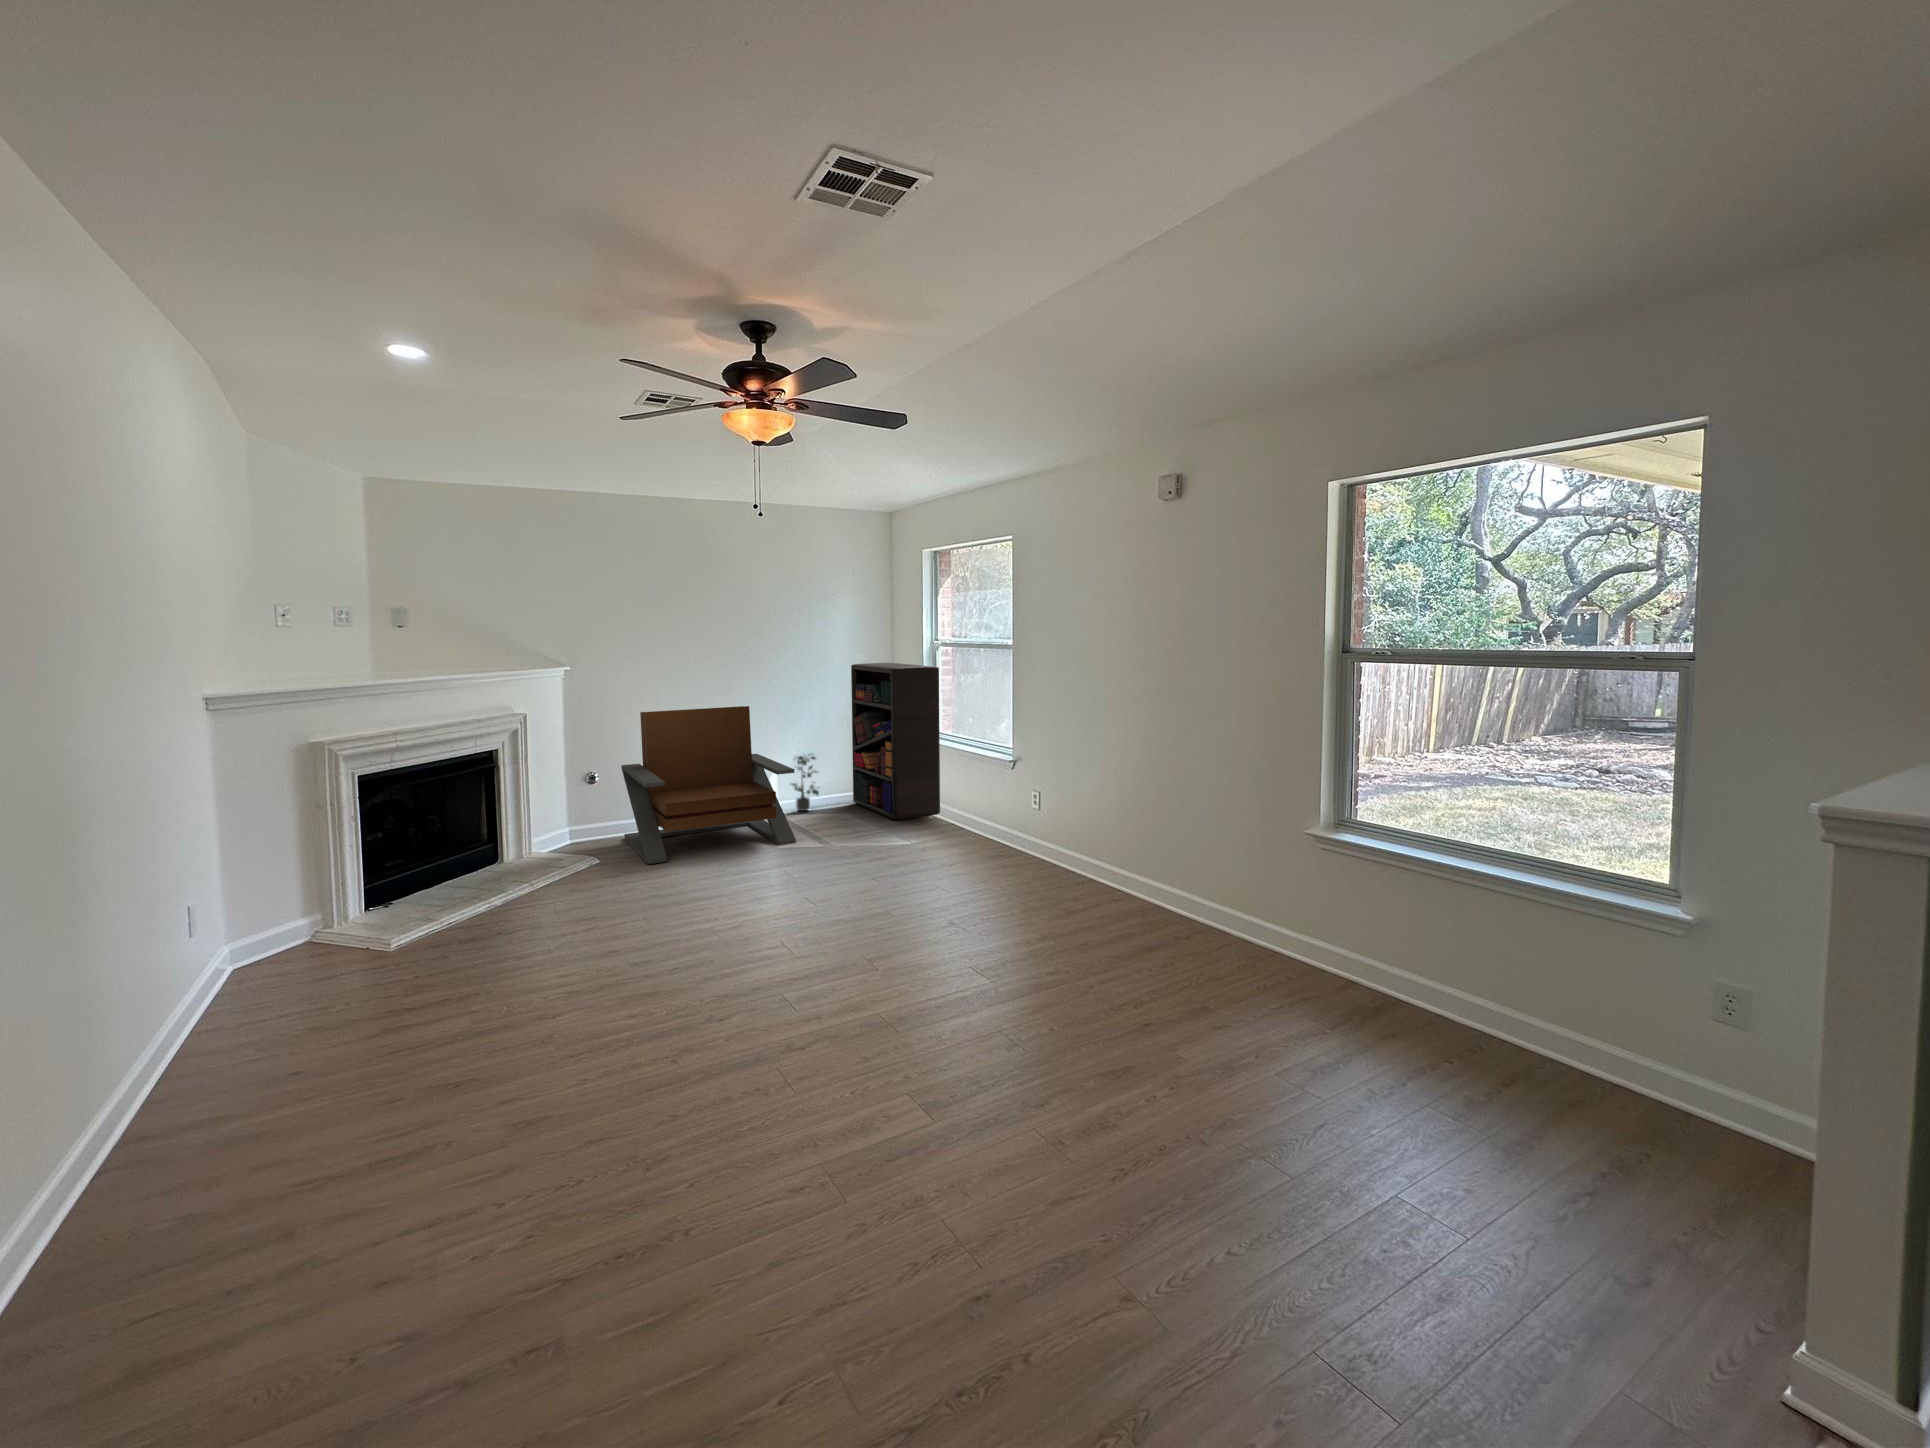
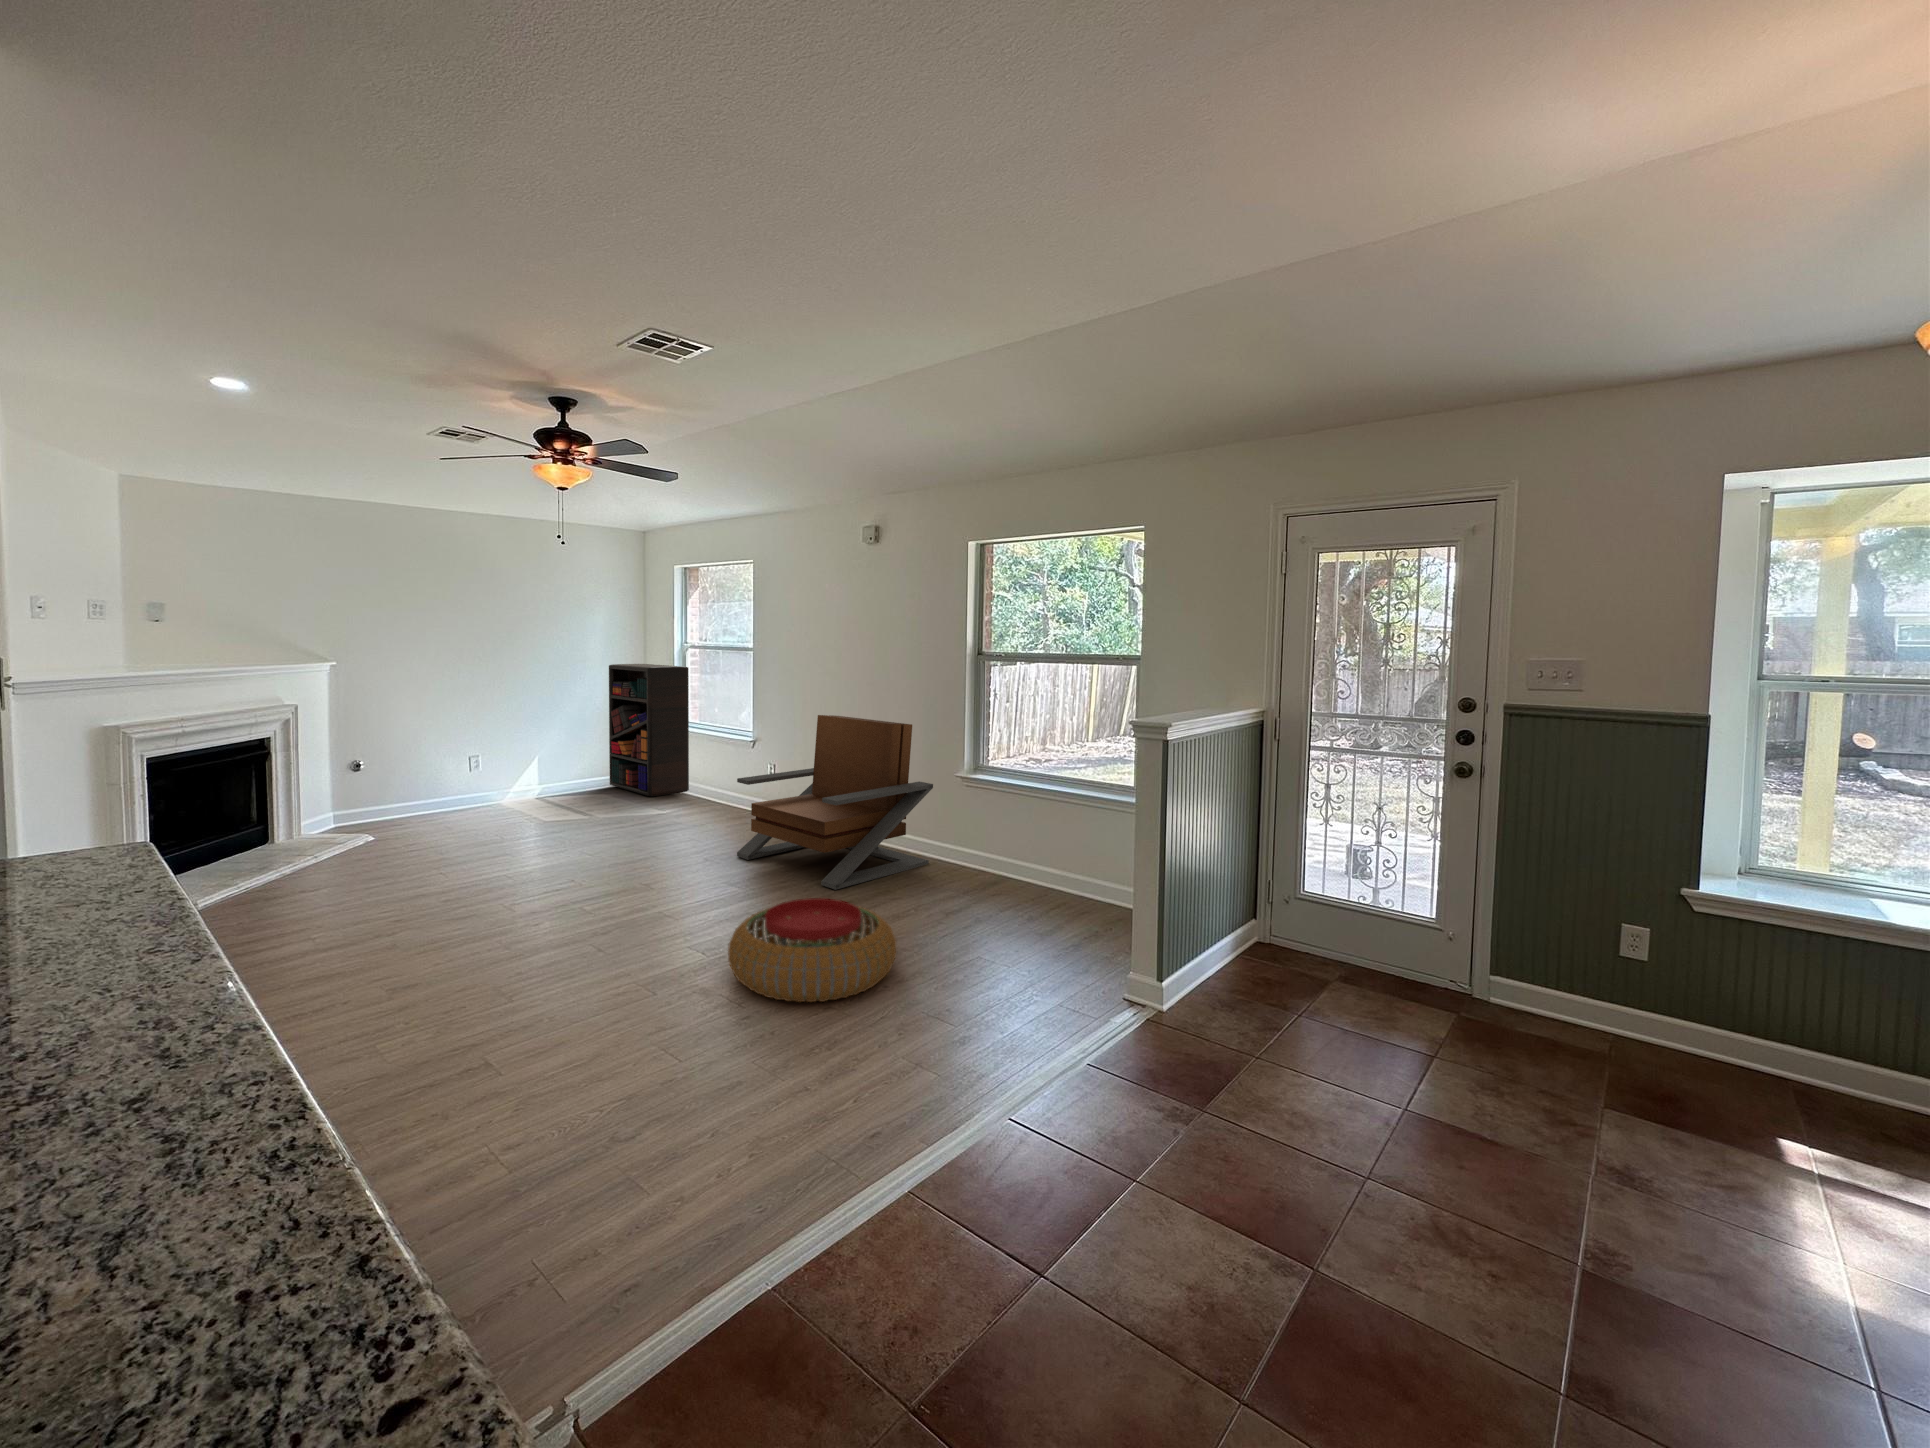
lounge chair: present [621,706,796,864] -> present [737,715,933,890]
potted plant: present [791,756,819,811] -> none [550,741,583,794]
pouf: none [976,1036,1246,1240] -> present [728,898,896,1002]

